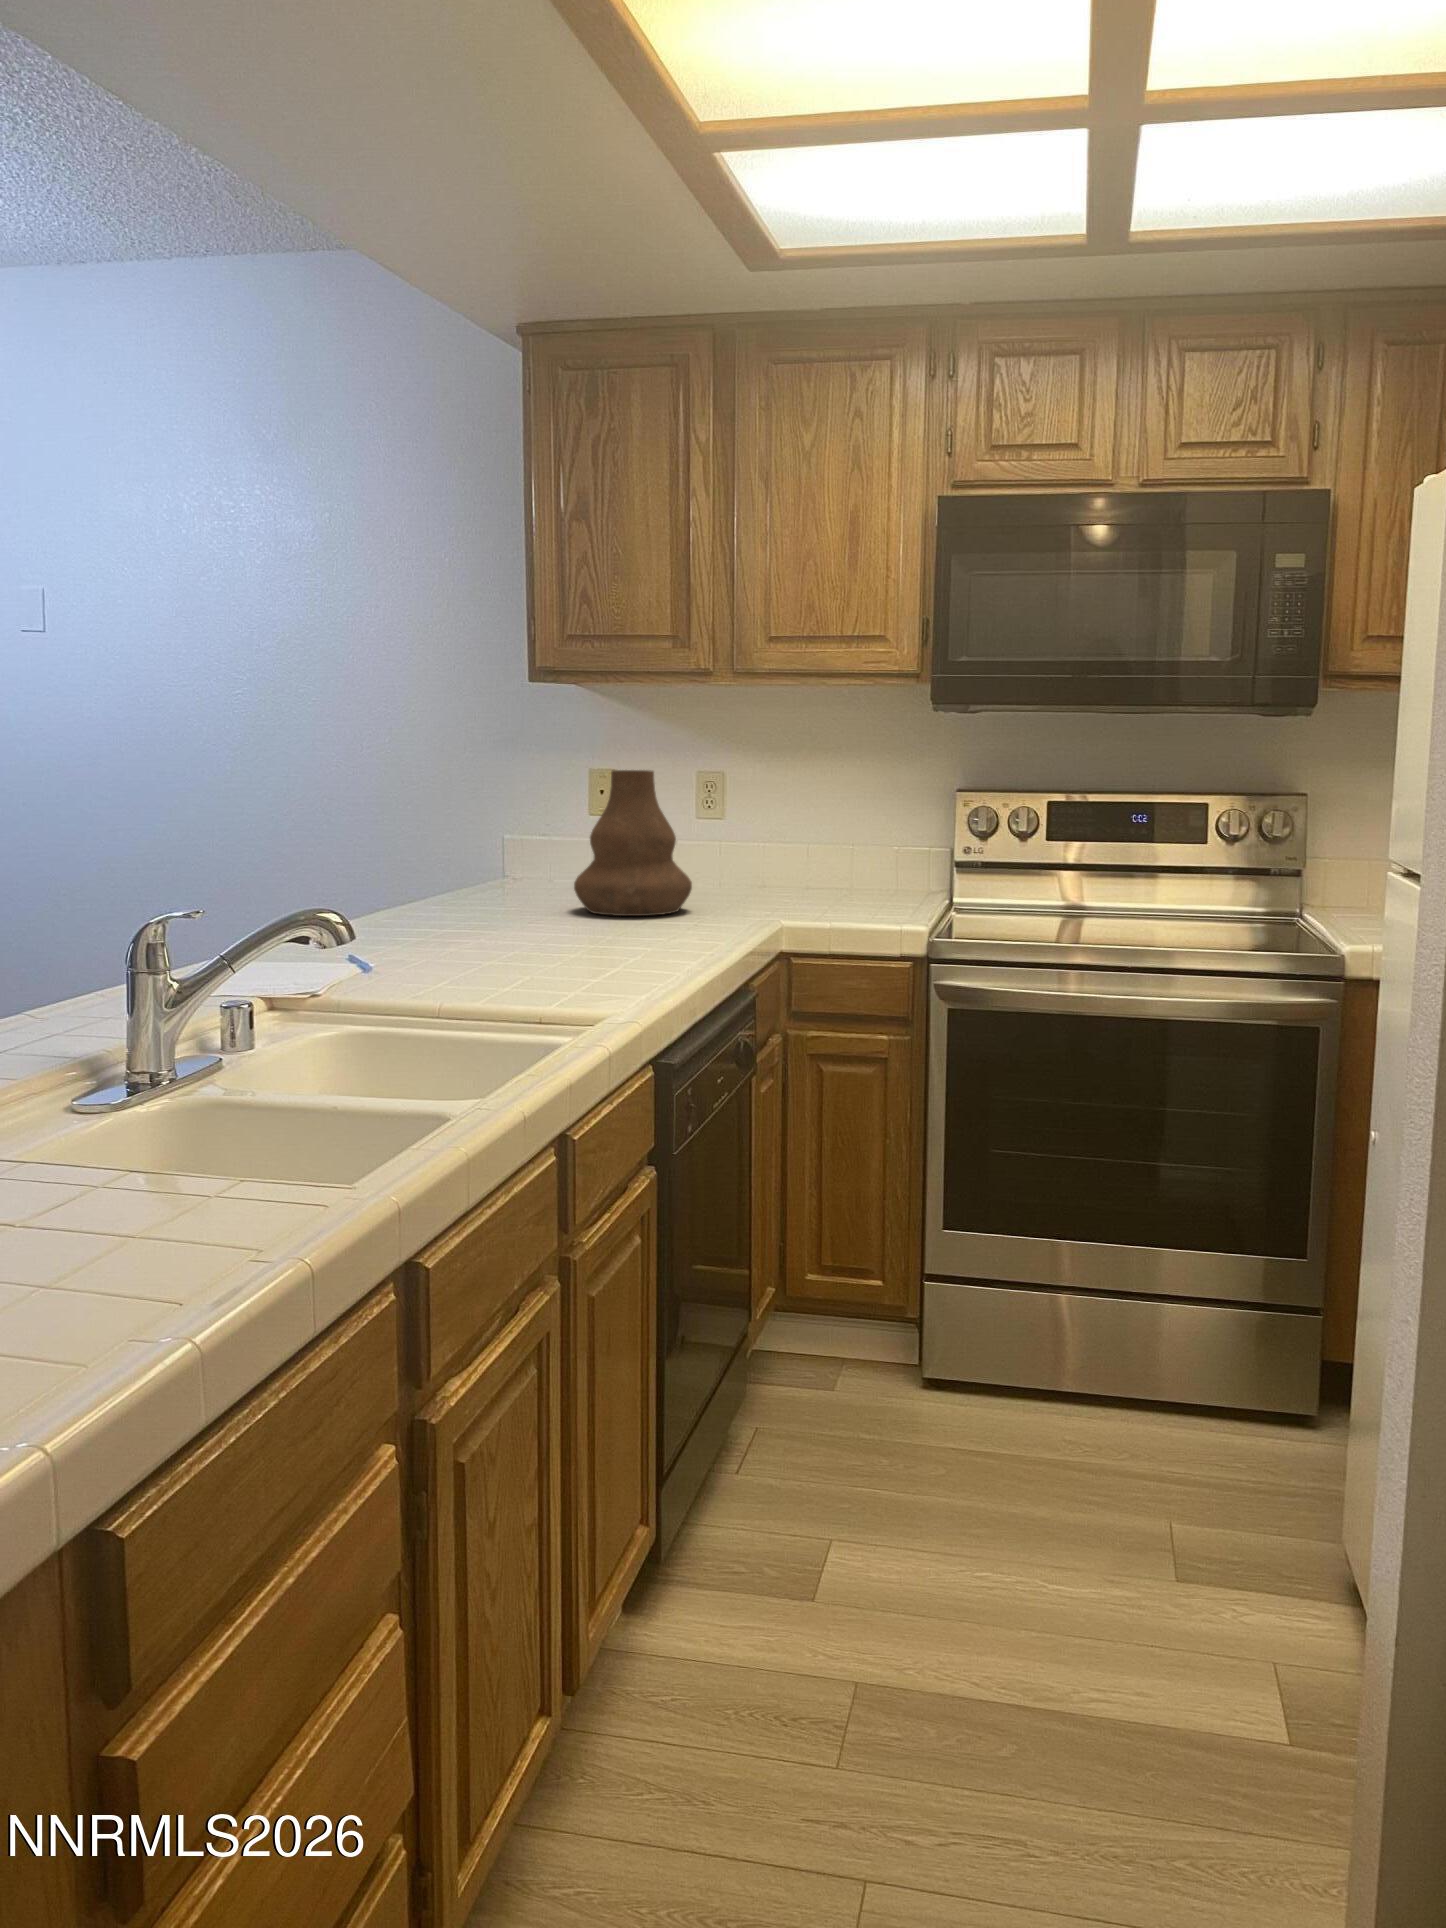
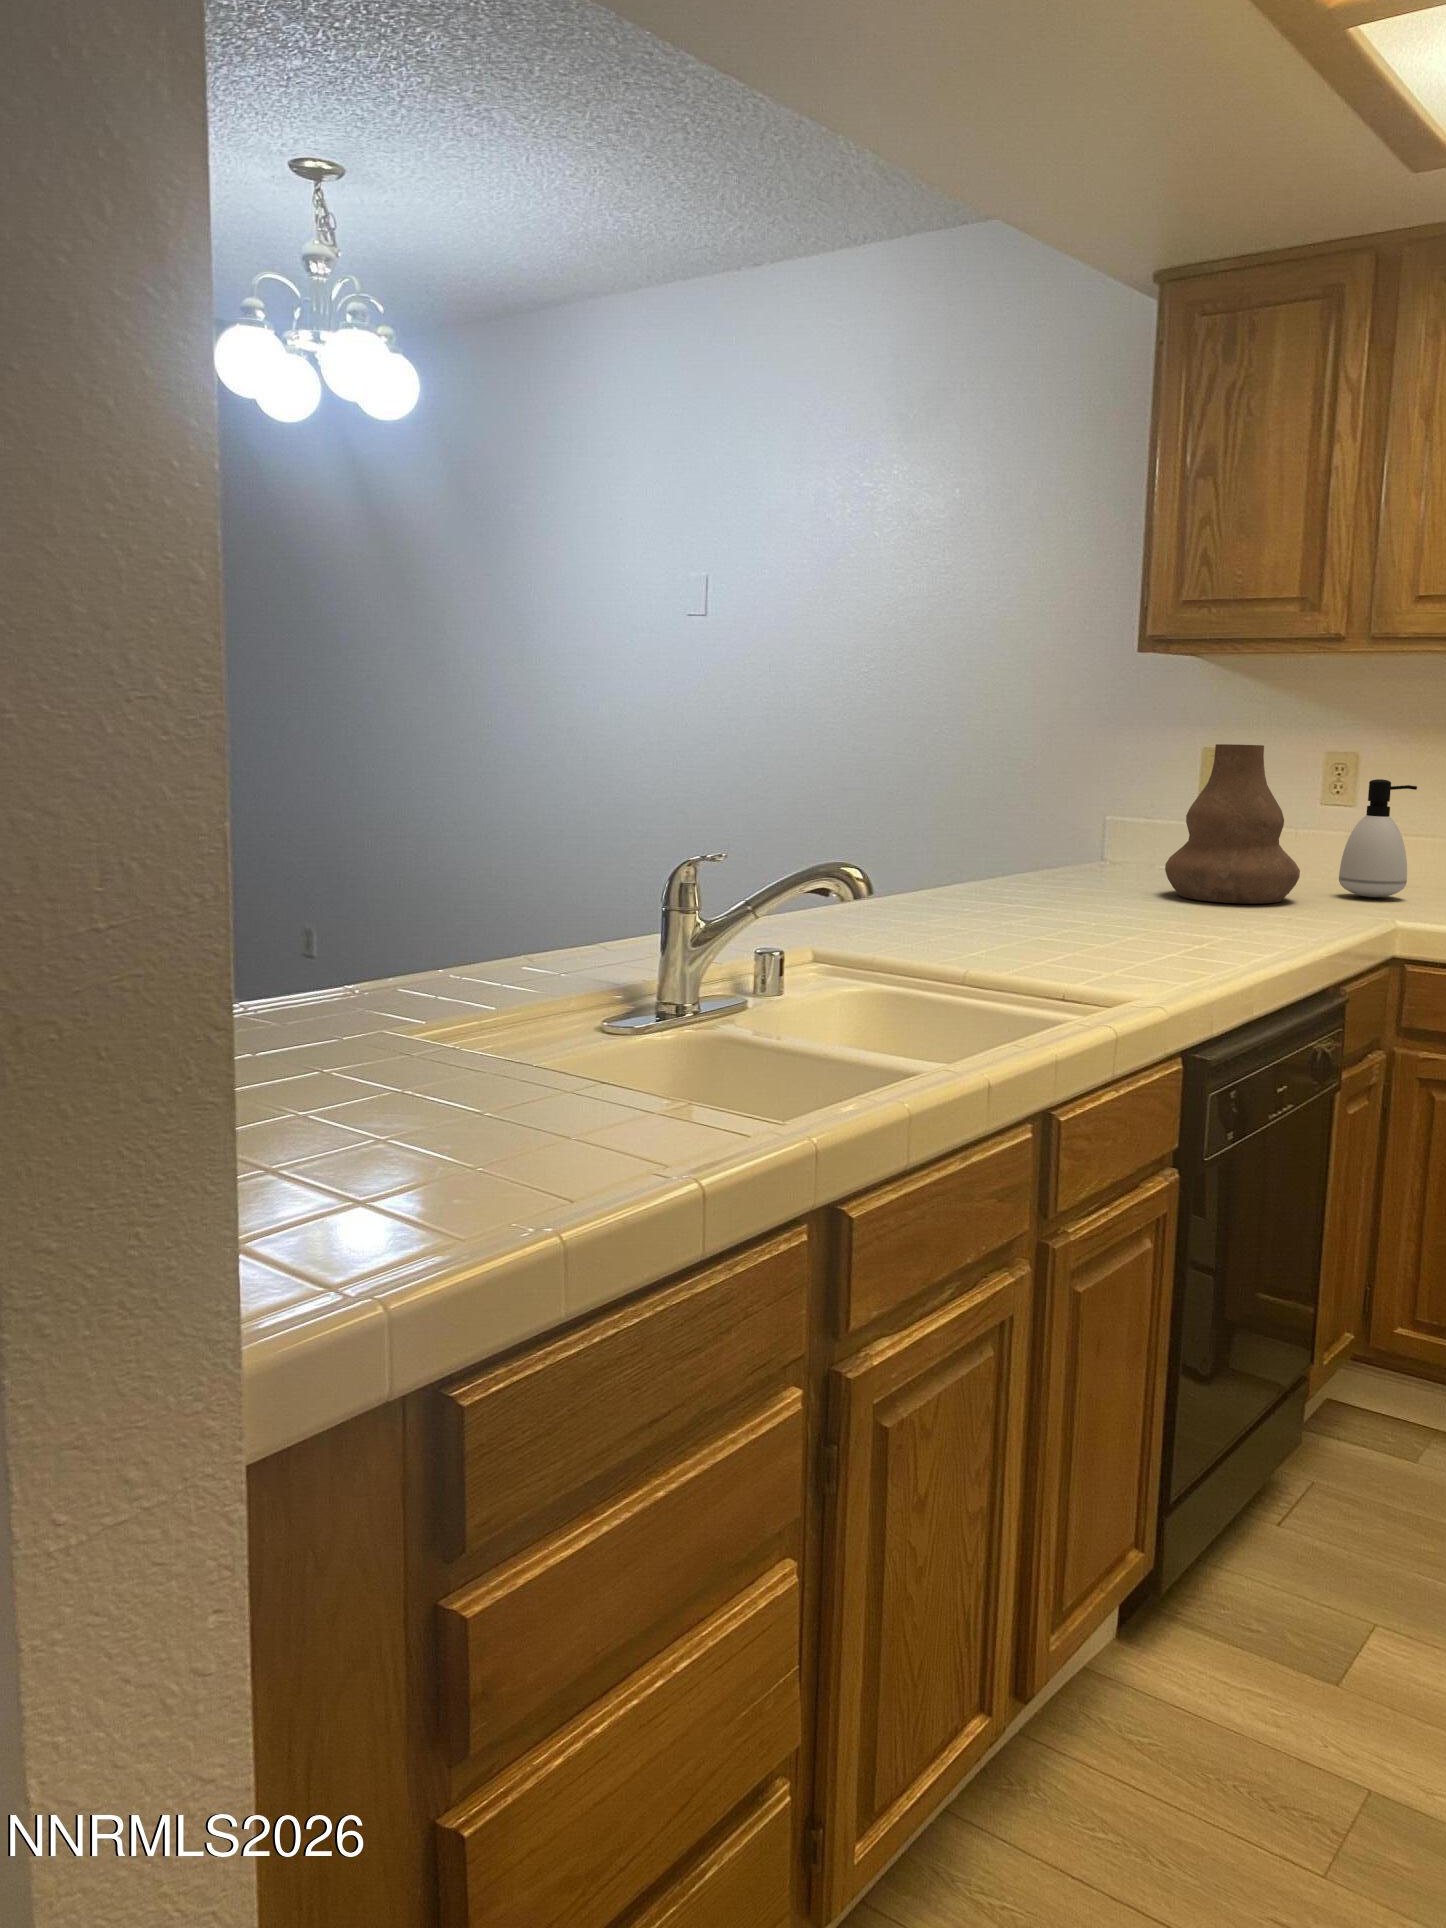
soap dispenser: none [721,798,779,902] -> present [1339,779,1417,897]

